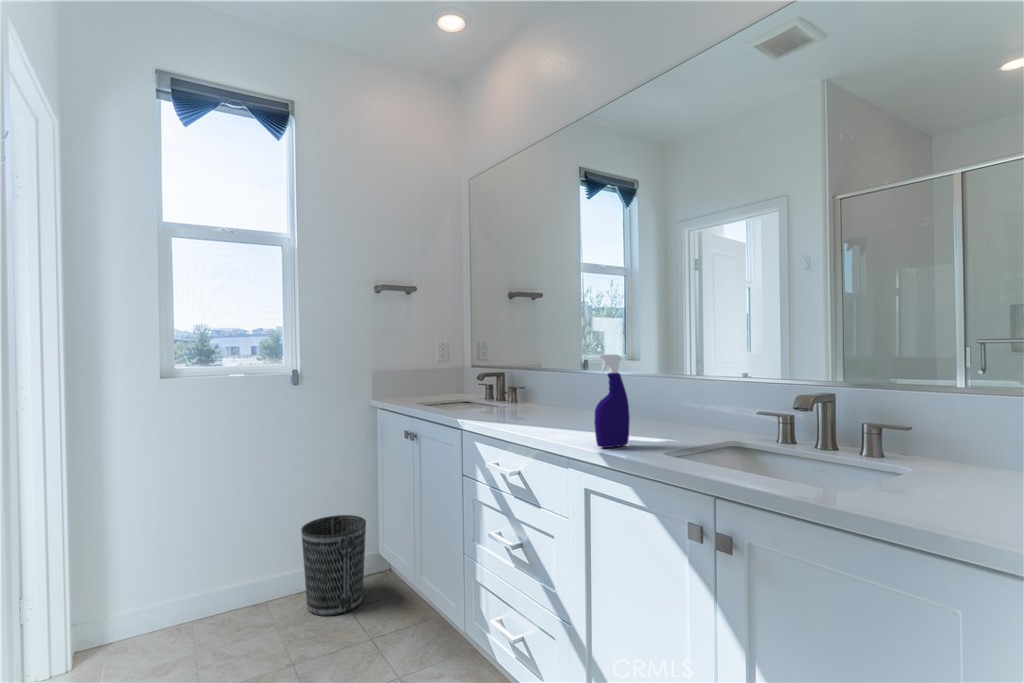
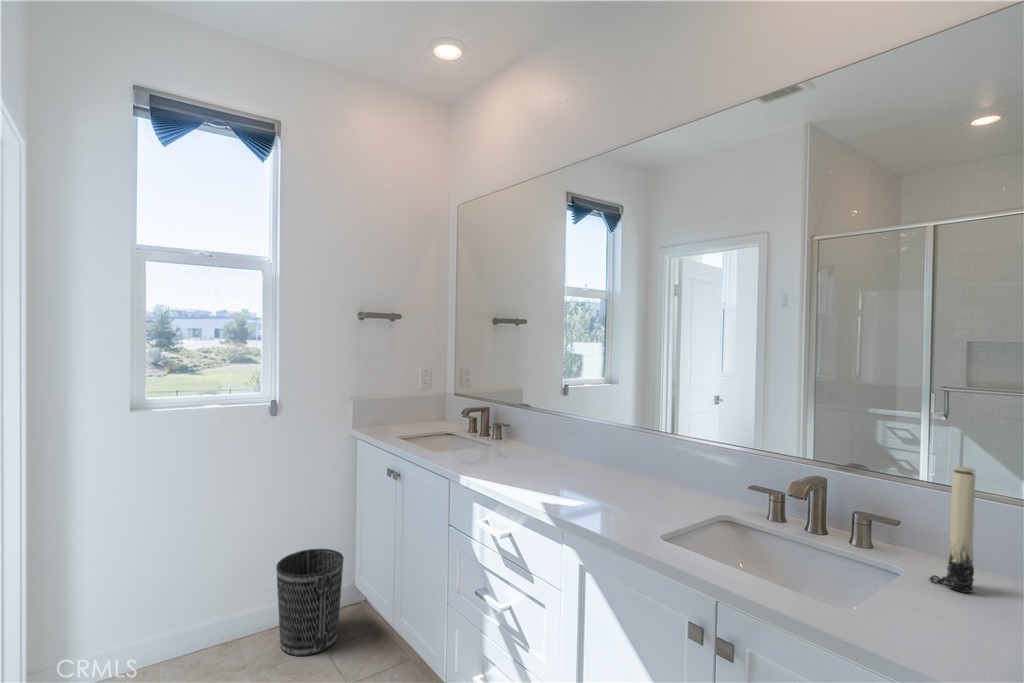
spray bottle: present [594,354,630,448] -> none [591,431,625,527]
candle: none [939,354,985,481] -> present [930,467,975,593]

